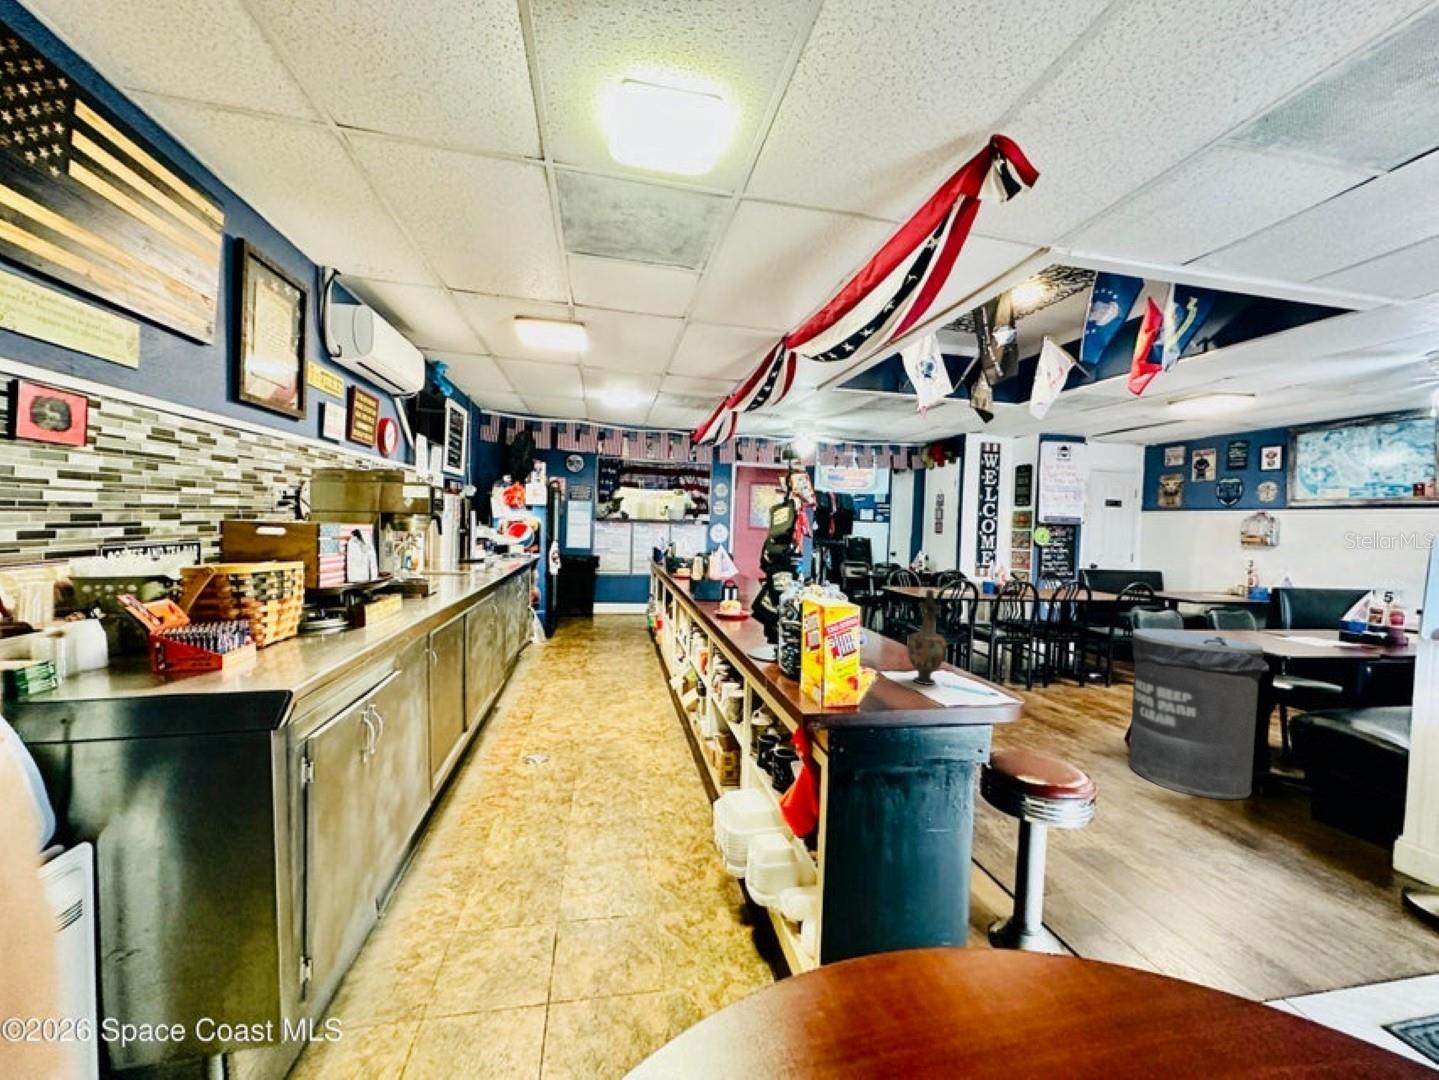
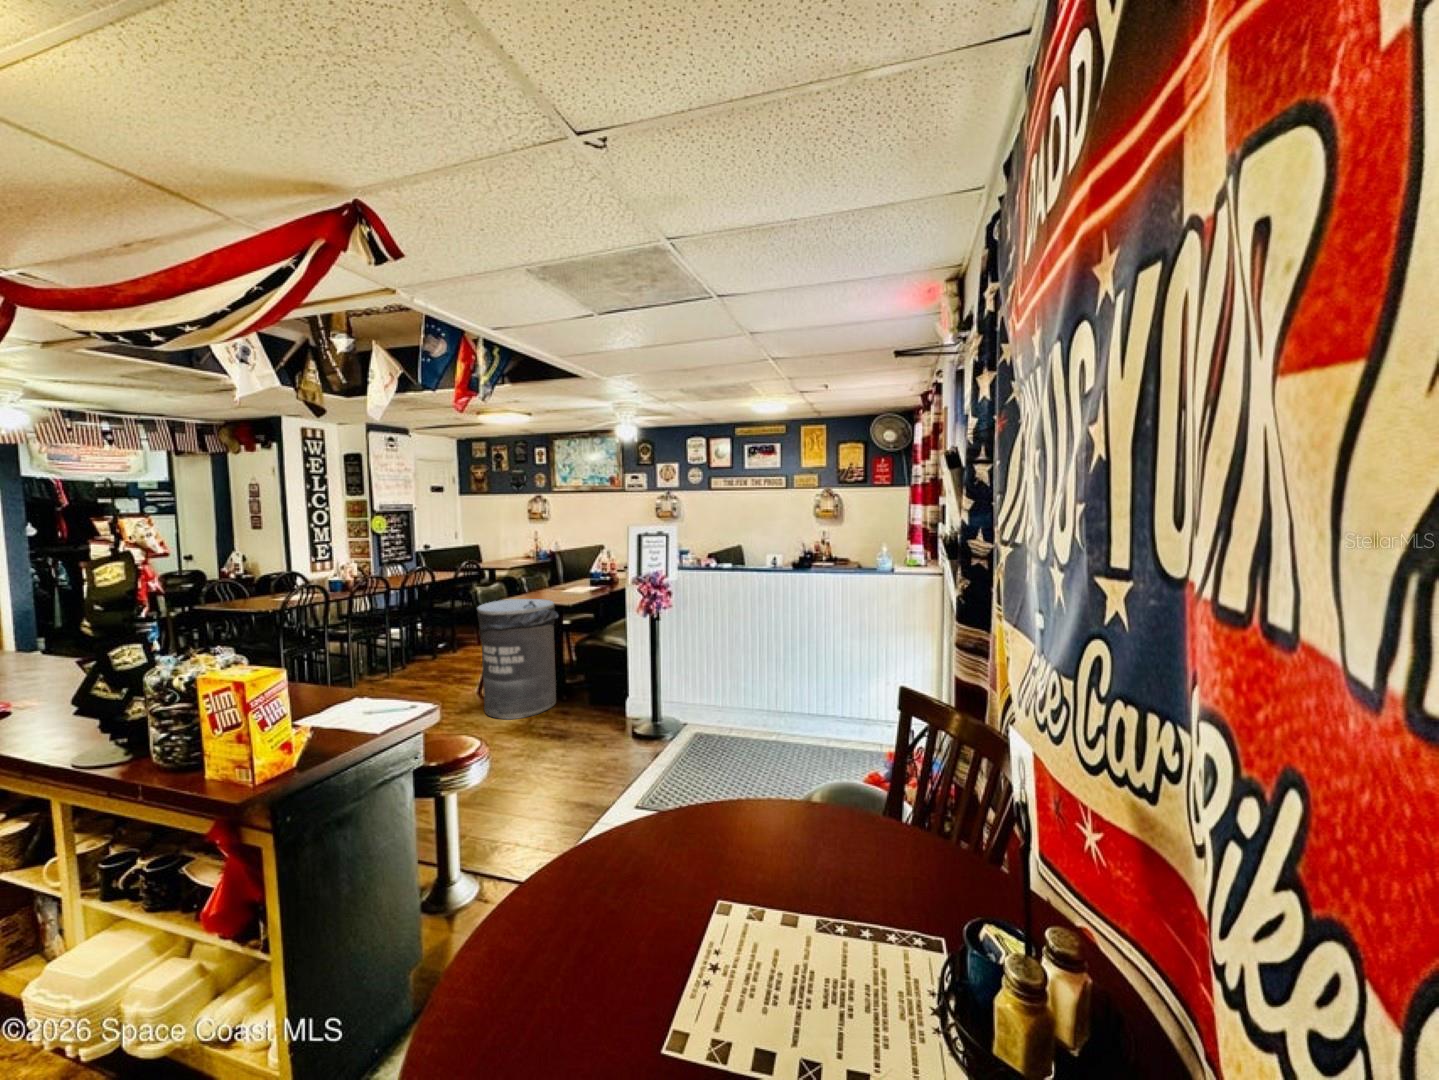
vase: present [908,590,946,685] -> none [324,630,364,721]

